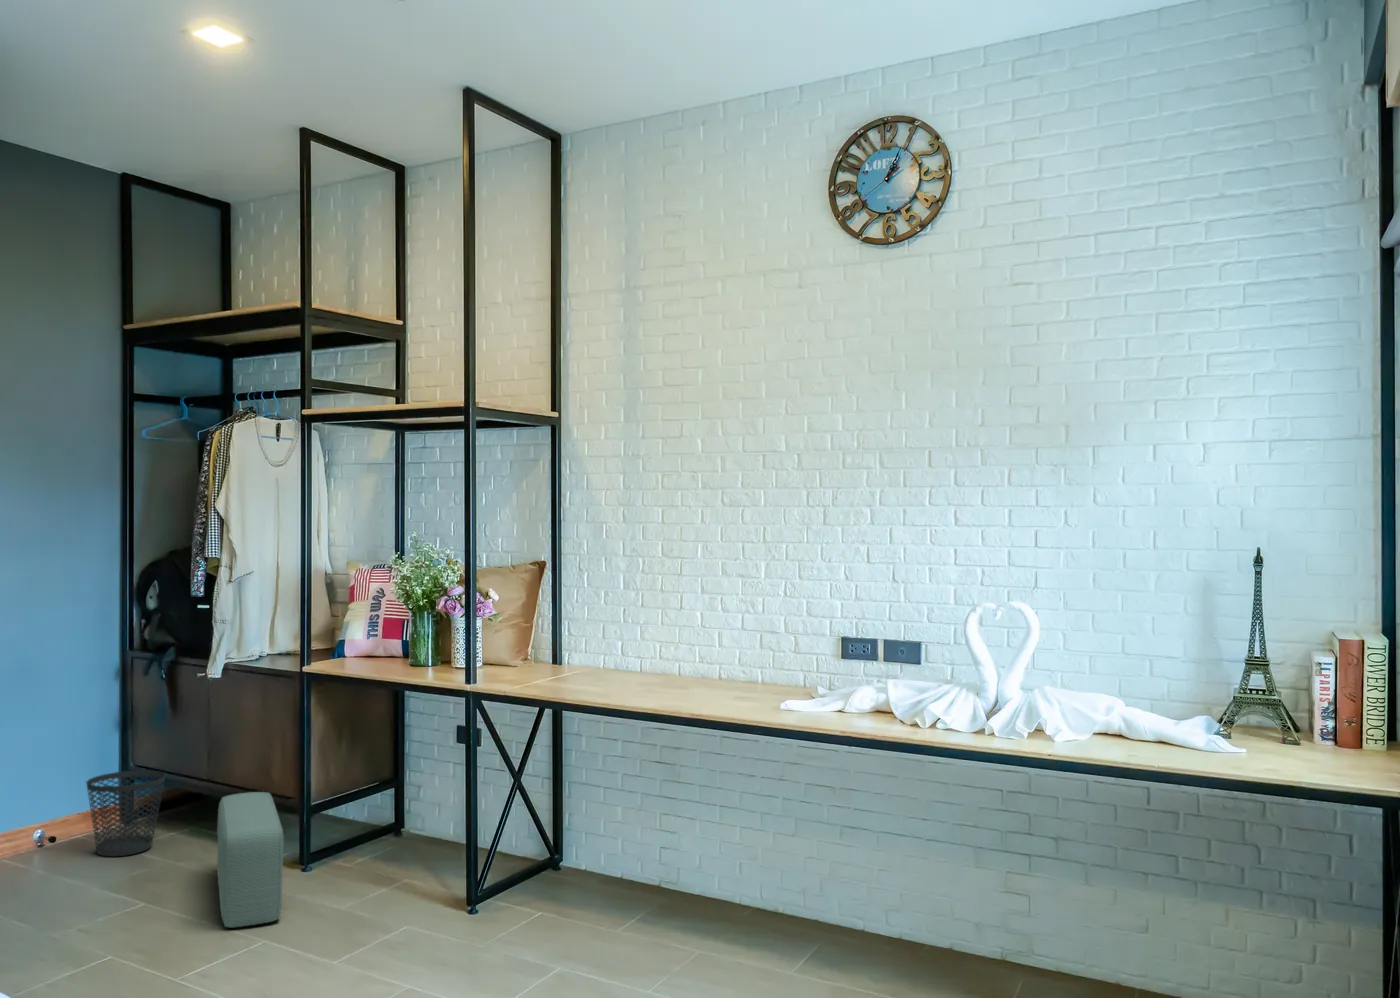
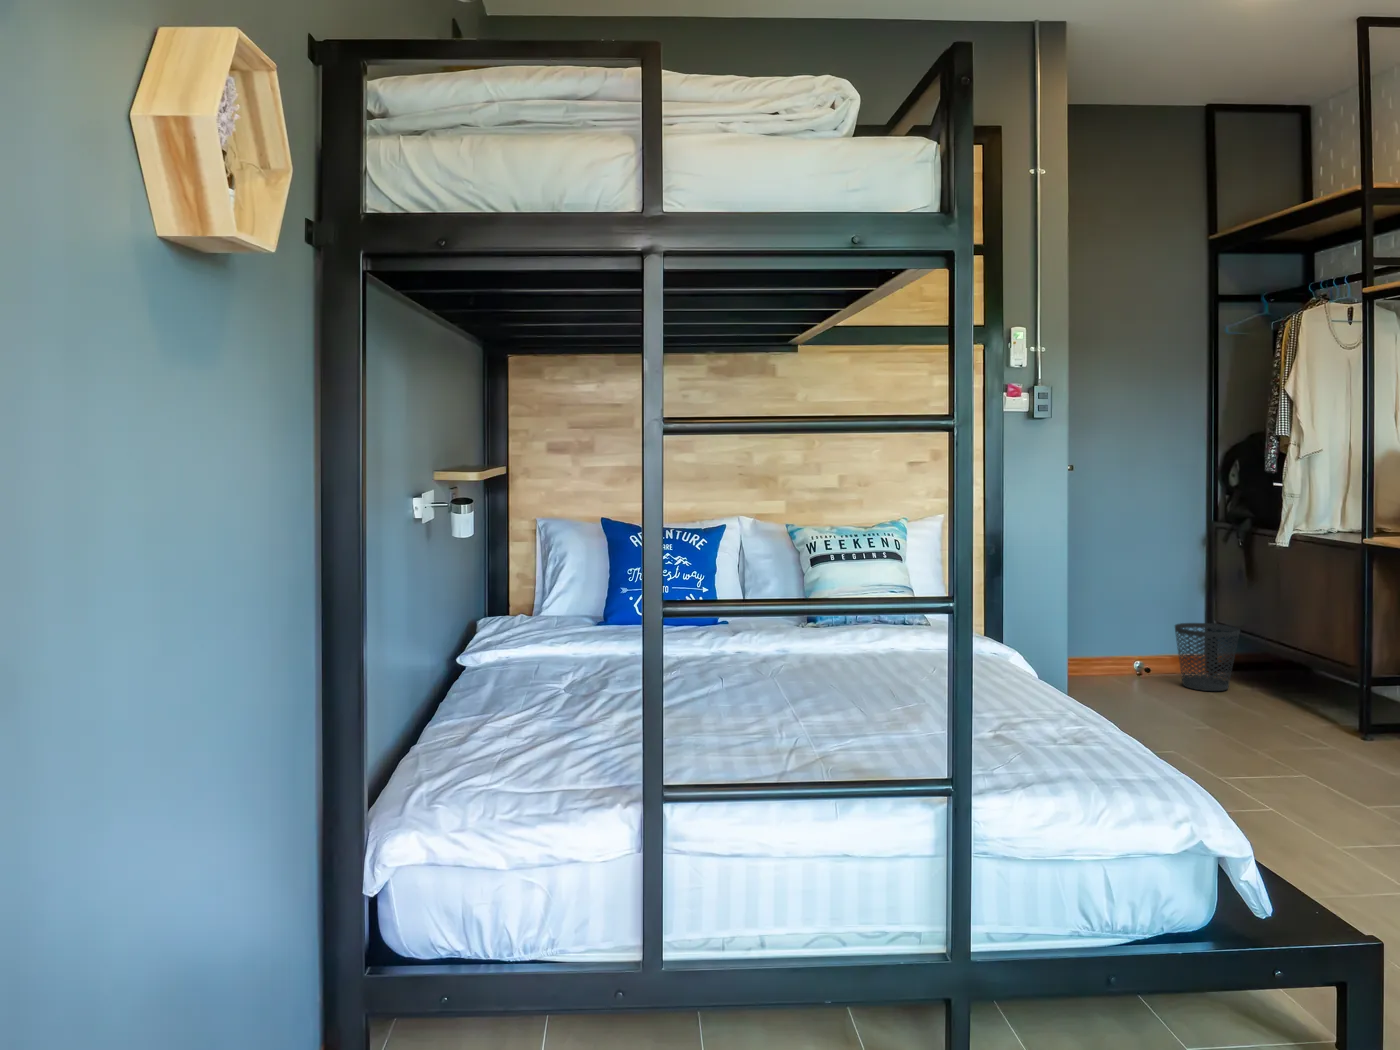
pouf: present [217,792,284,927] -> none [1273,650,1333,760]

